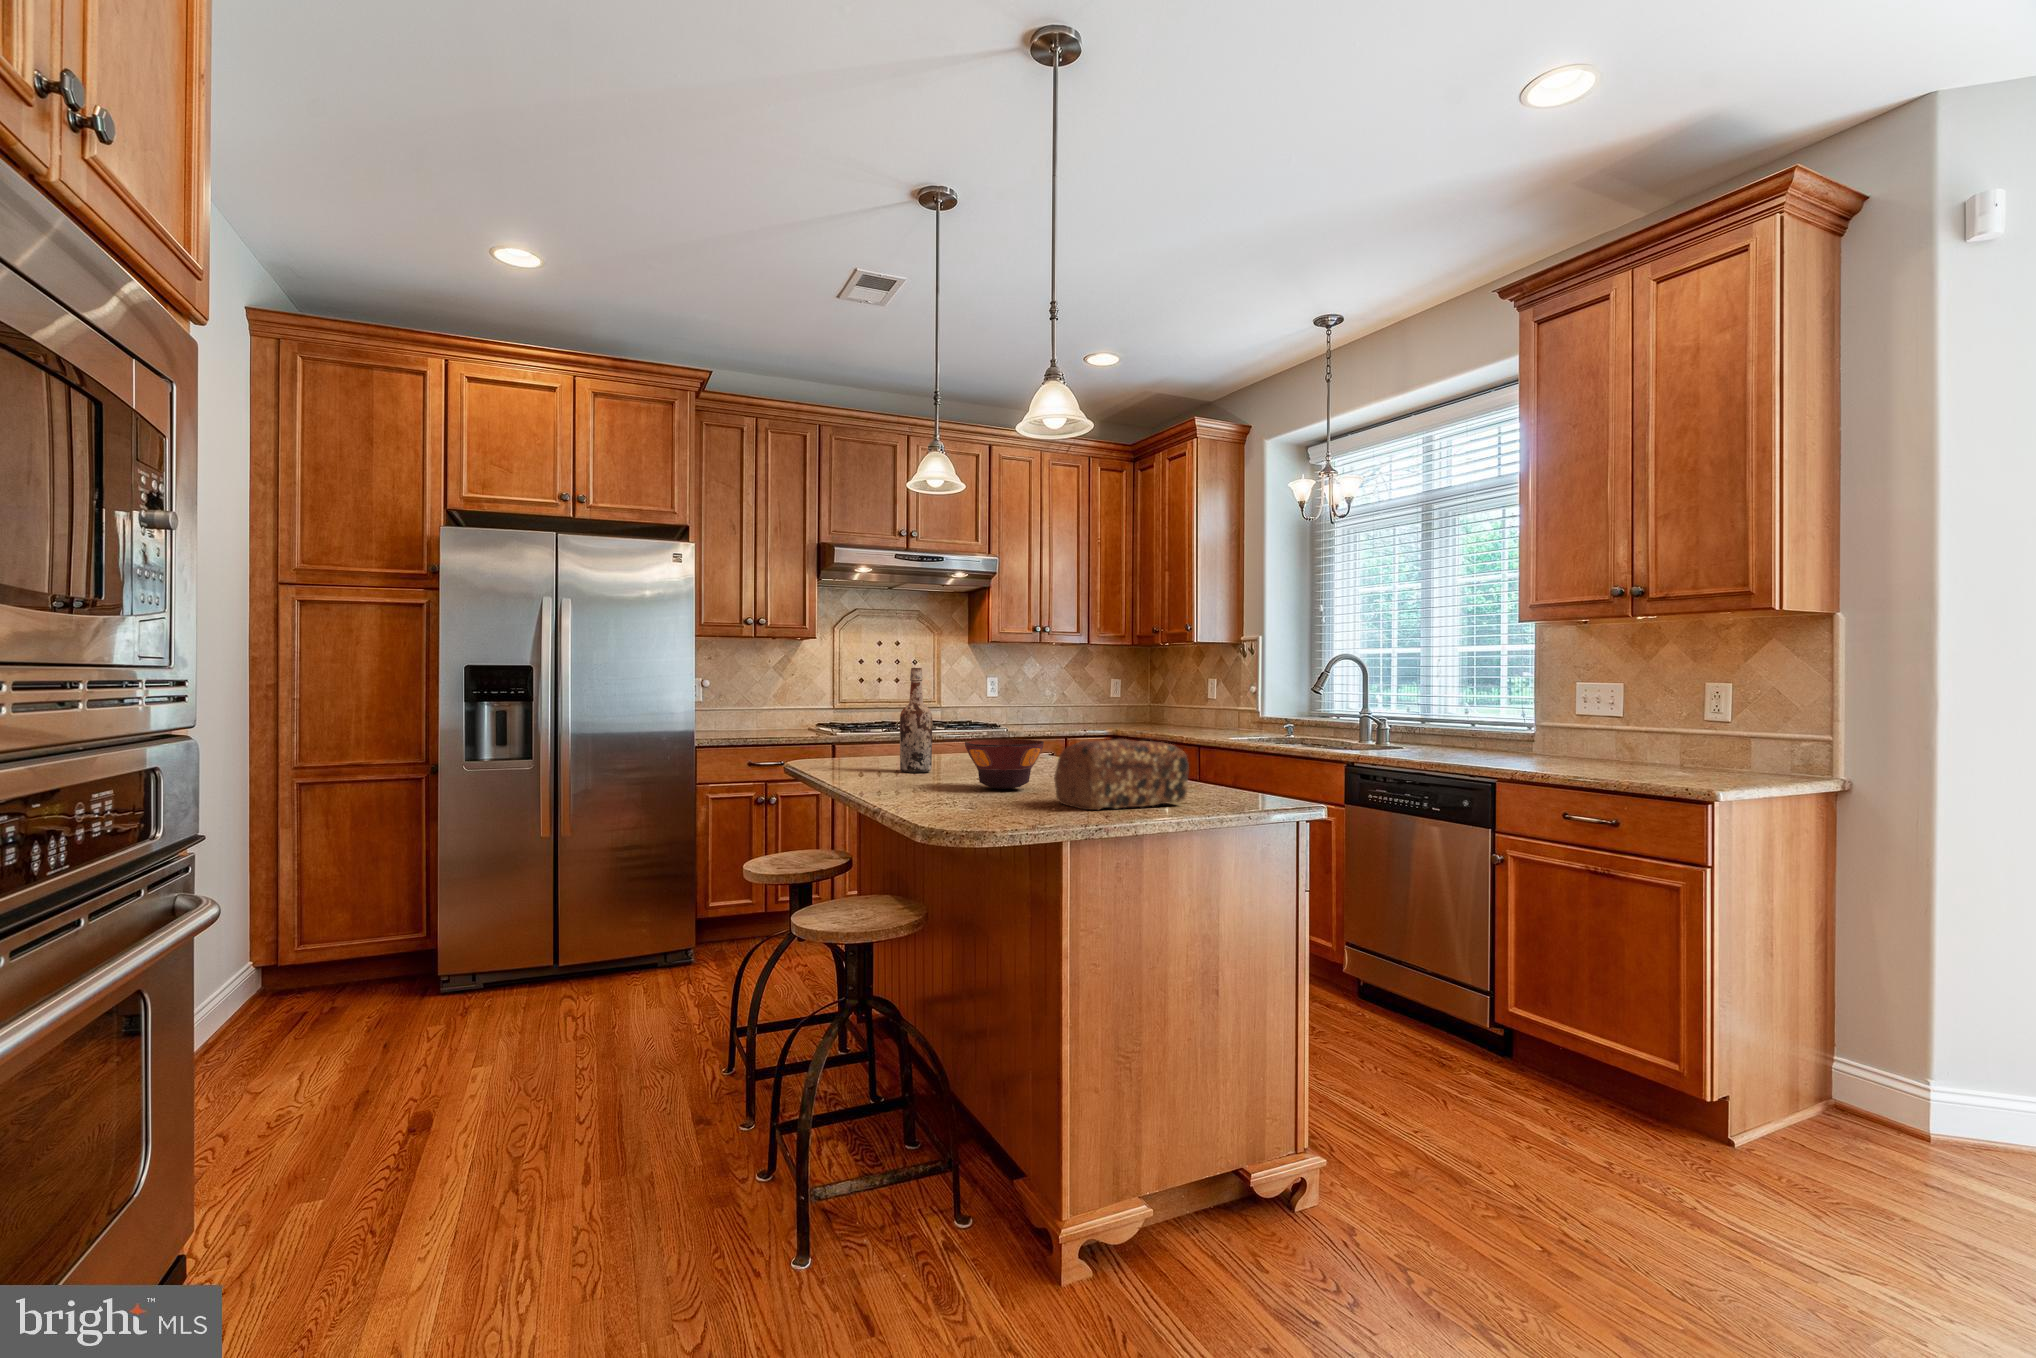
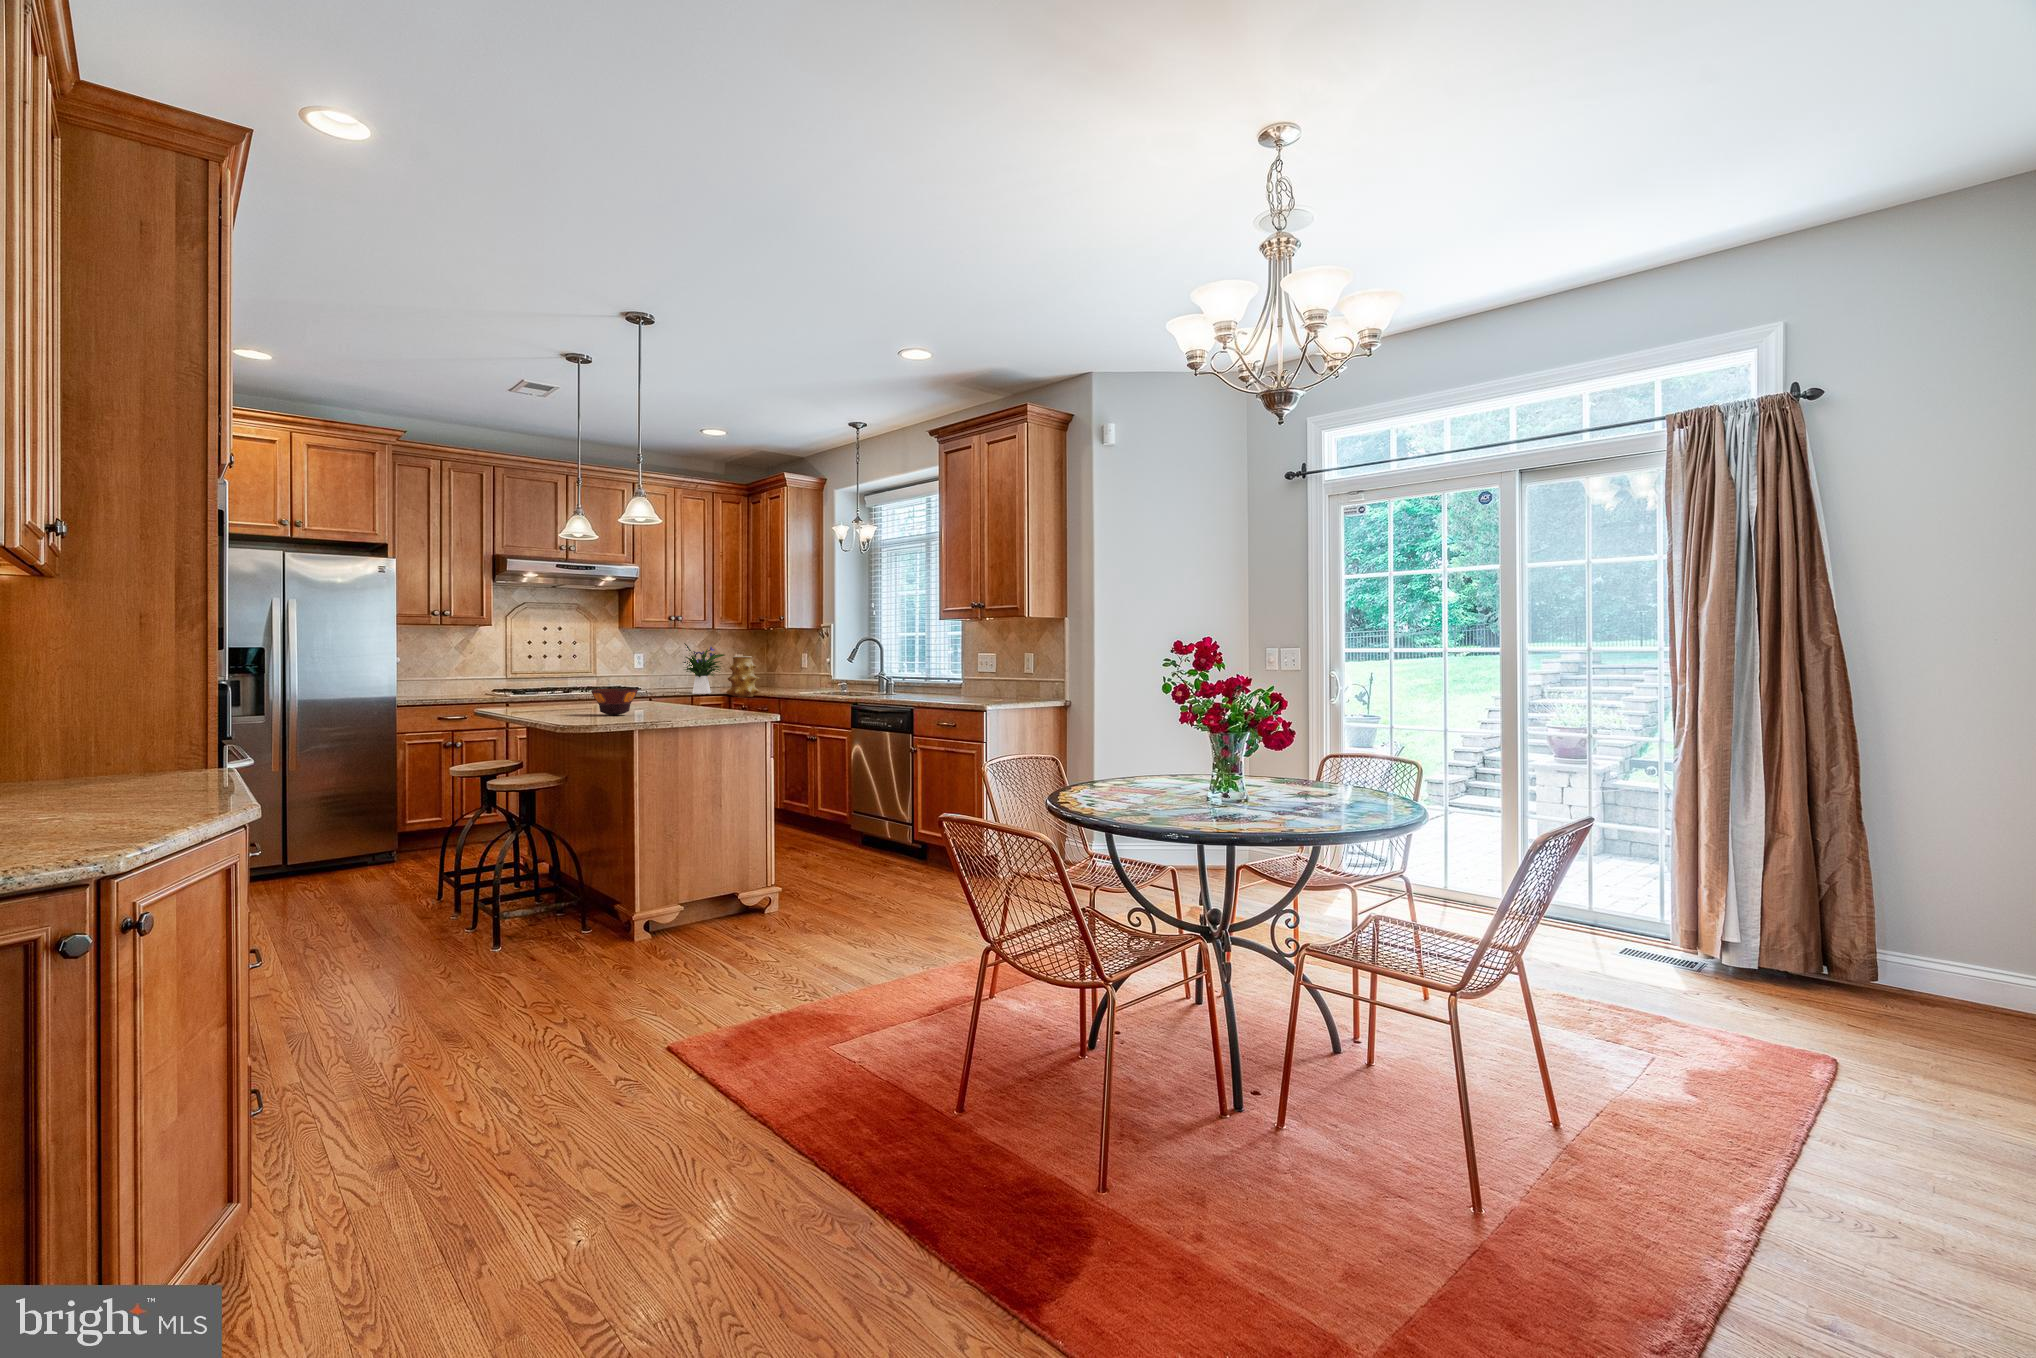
flower arrangement: none [1037,662,1102,732] -> present [683,643,725,694]
wine bottle: present [900,668,932,773] -> none [554,649,575,711]
vase: none [1109,681,1155,739] -> present [726,656,760,697]
bread loaf: present [1054,739,1189,810] -> none [638,686,711,720]

